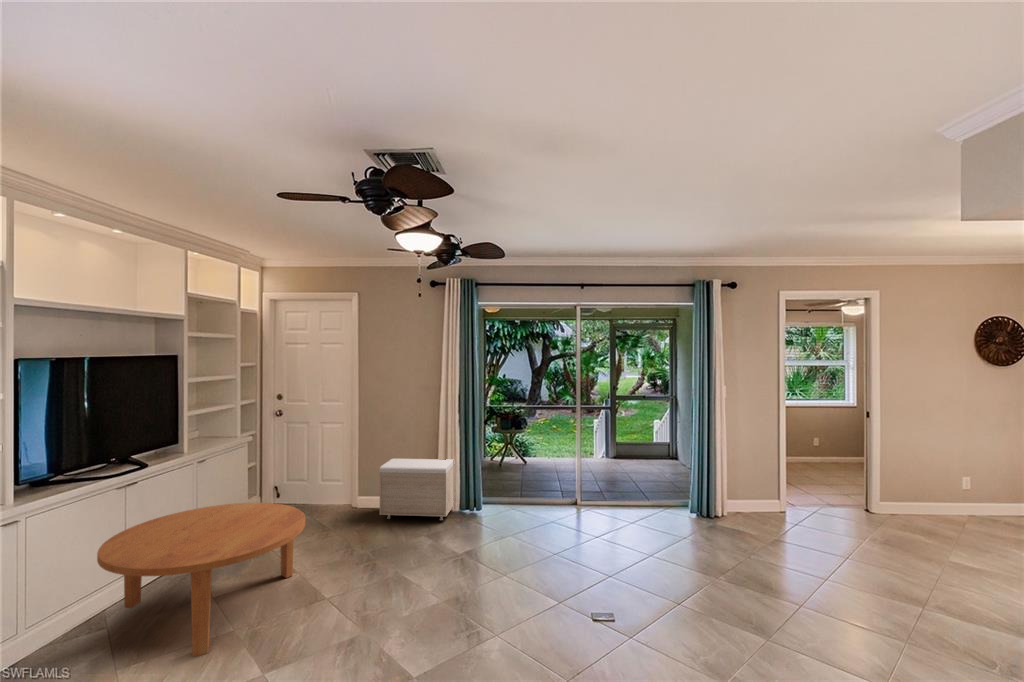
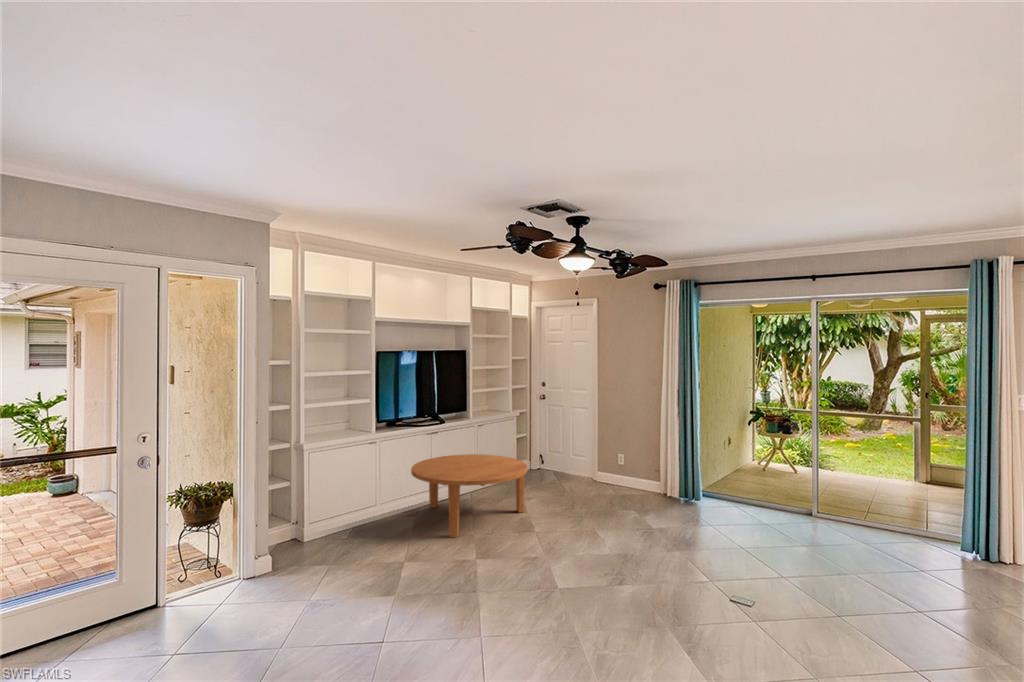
storage bench: present [380,459,454,520] -> none [606,443,676,502]

